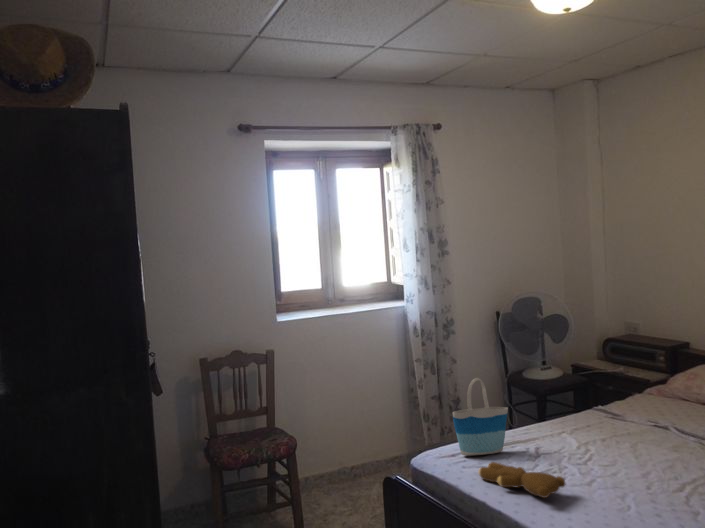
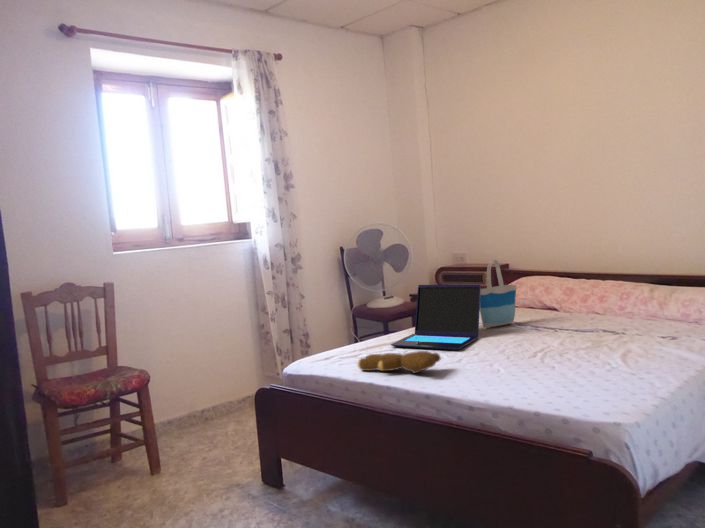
tote bag: present [453,378,508,456] -> present [480,260,516,328]
laptop: none [524,378,632,466] -> present [391,285,481,350]

